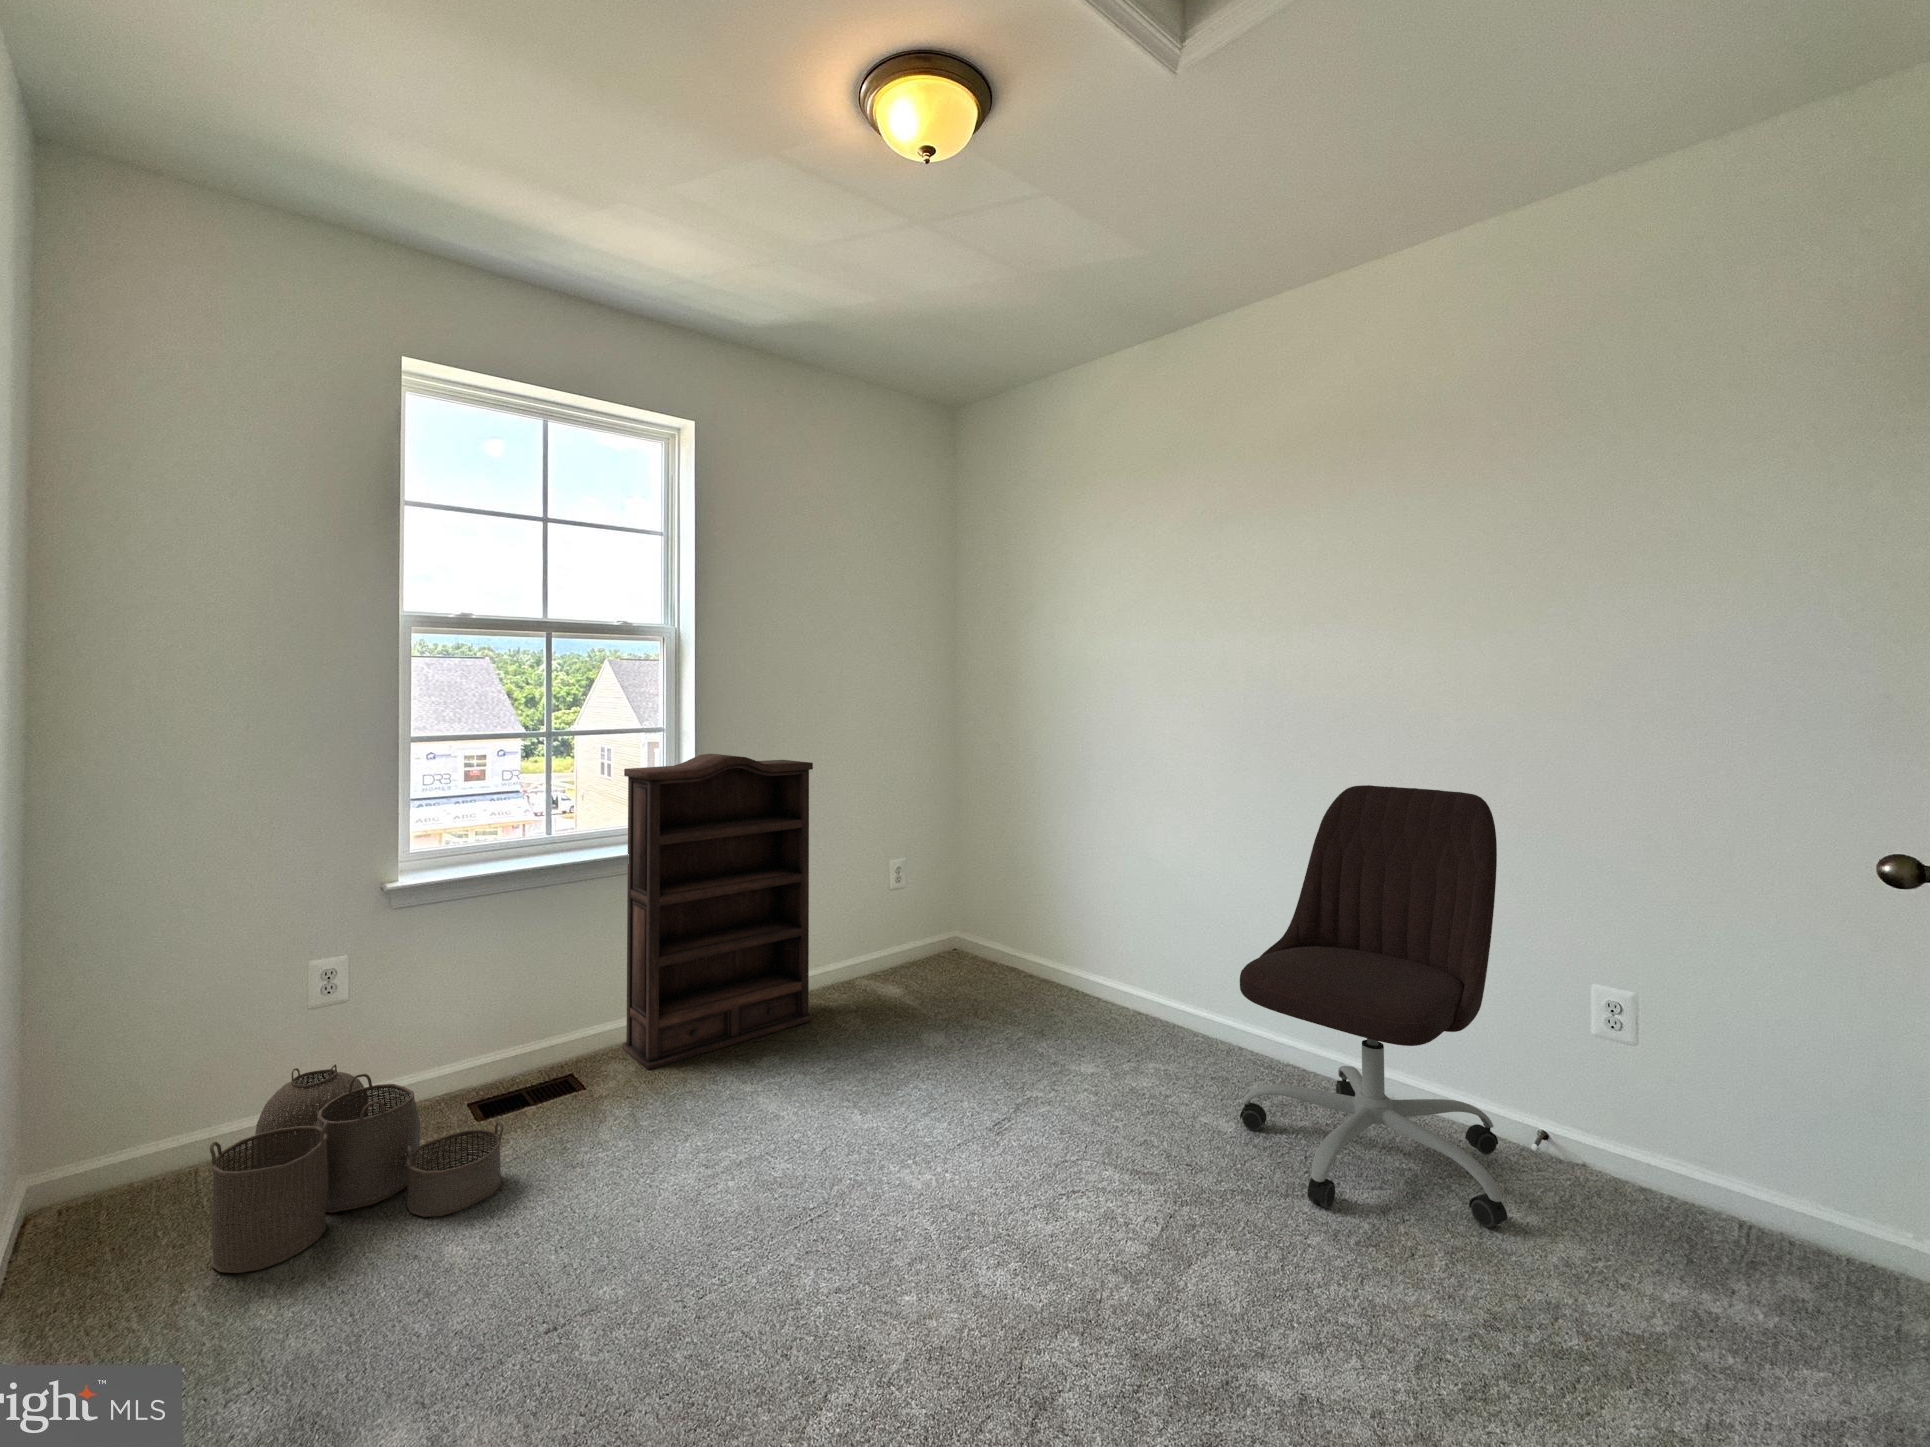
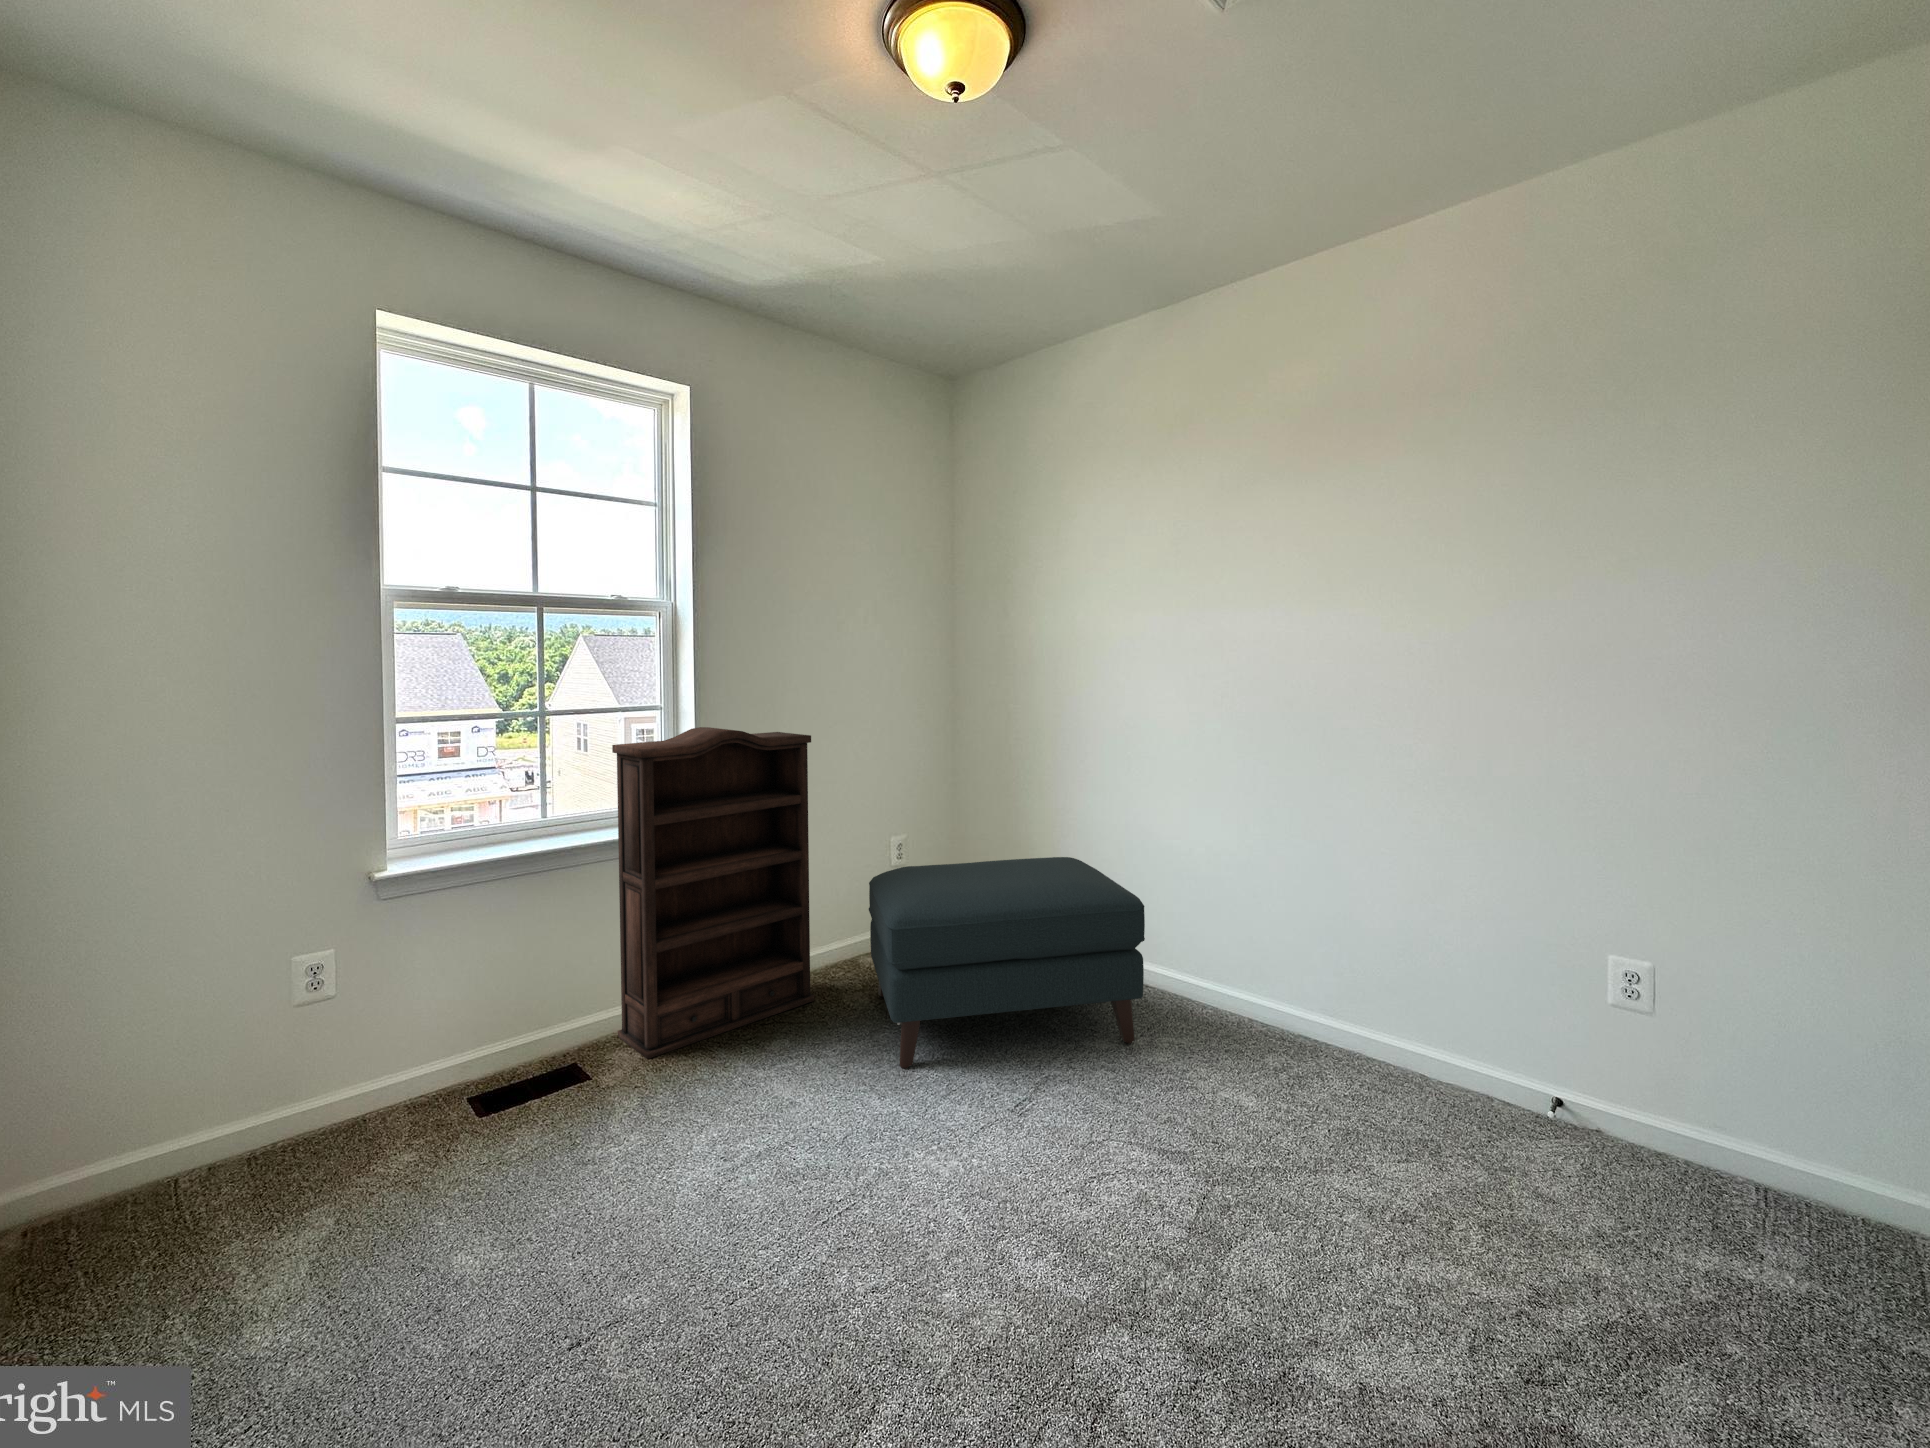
office chair: present [1240,785,1508,1228] -> none [1263,757,1538,1200]
ottoman: none [865,885,1128,1086] -> present [869,857,1145,1069]
woven basket: present [210,1064,503,1273] -> none [184,1068,504,1300]

